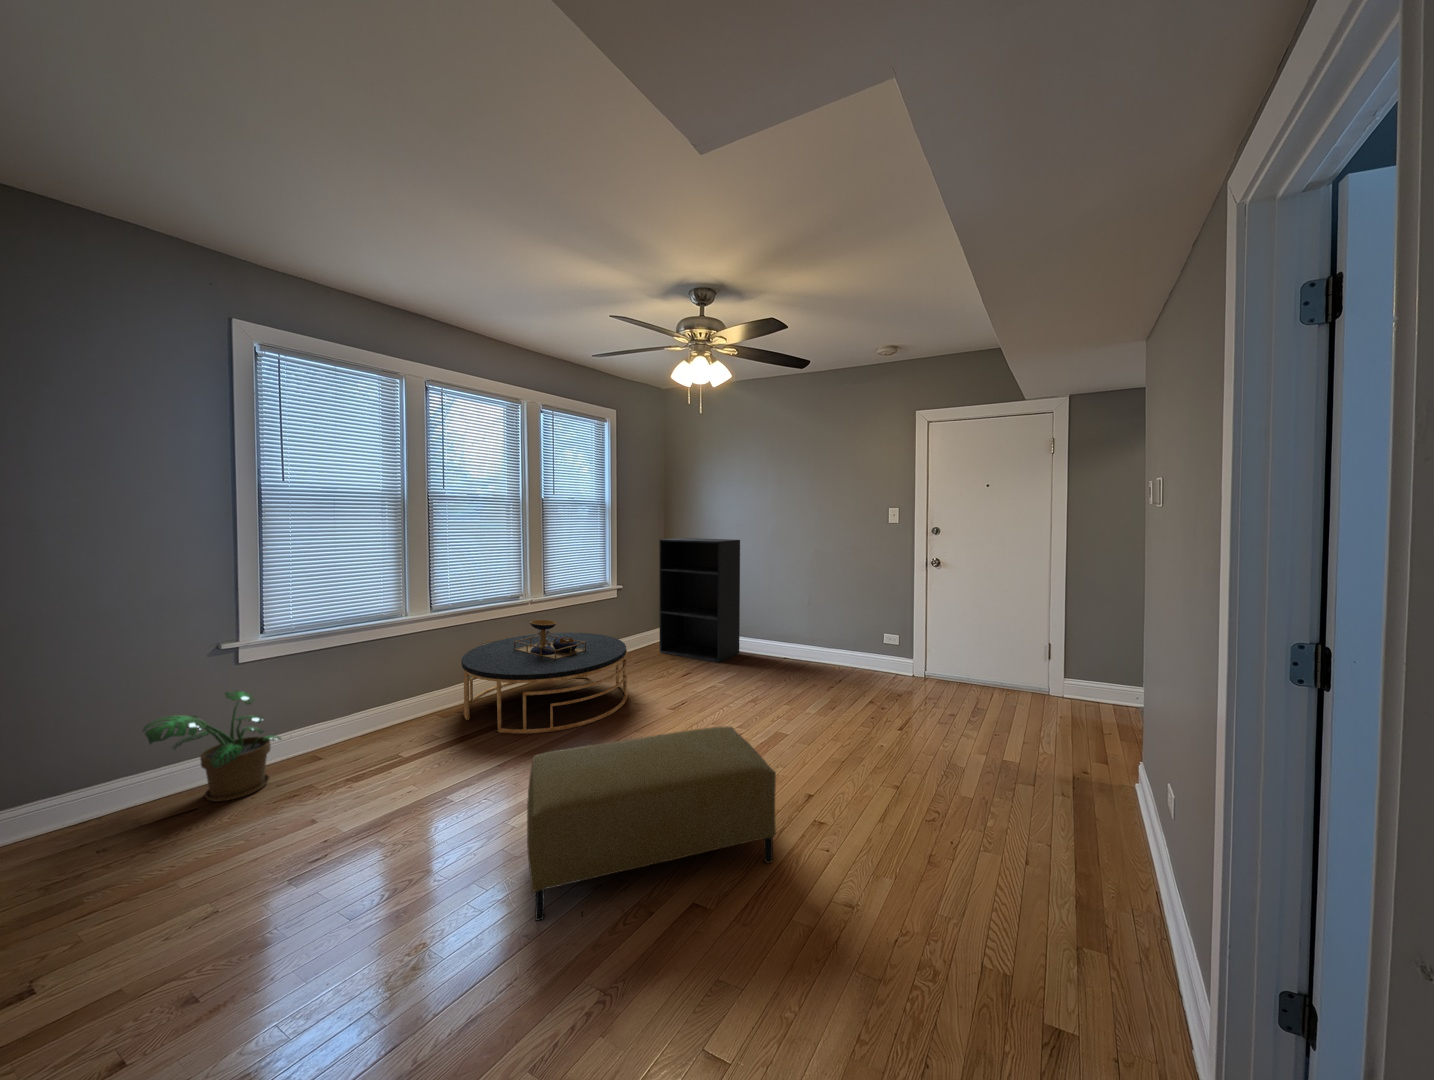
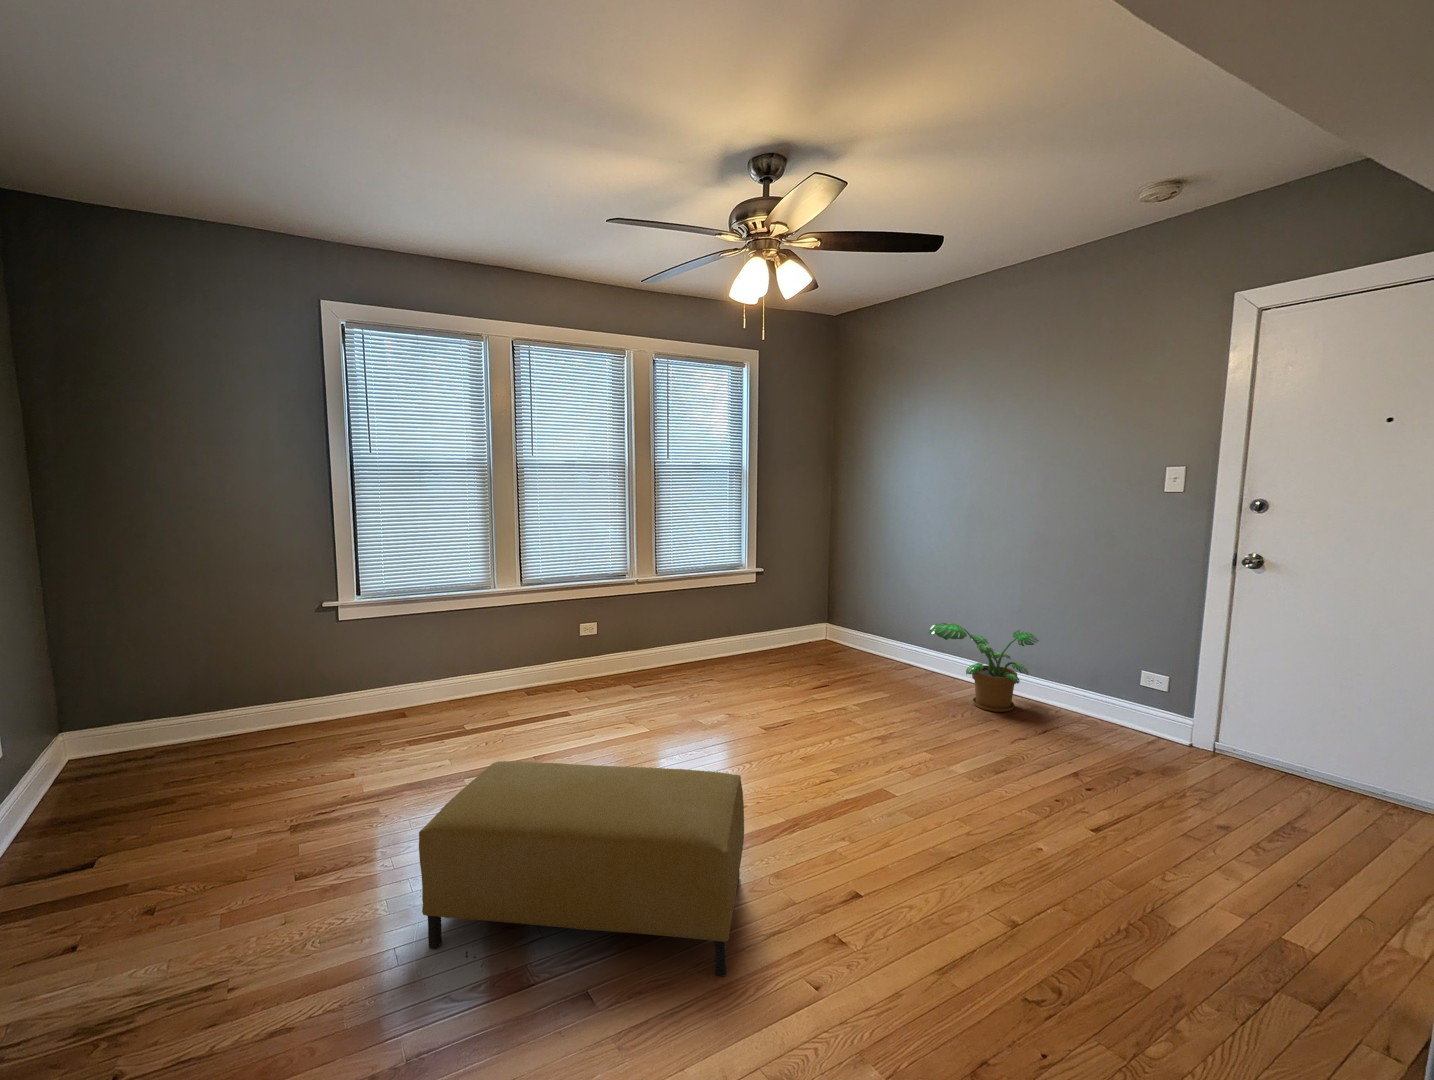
bookshelf: present [659,538,740,663] -> none [808,507,921,683]
coffee table: present [461,620,628,734] -> none [537,604,727,737]
potted plant: present [143,691,281,802] -> present [929,623,1039,712]

